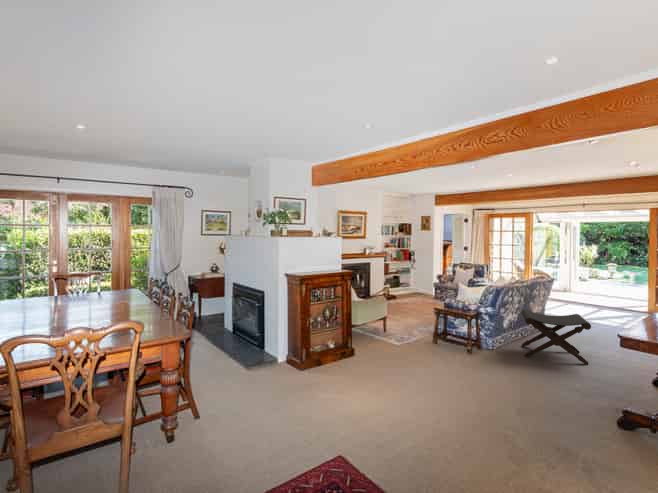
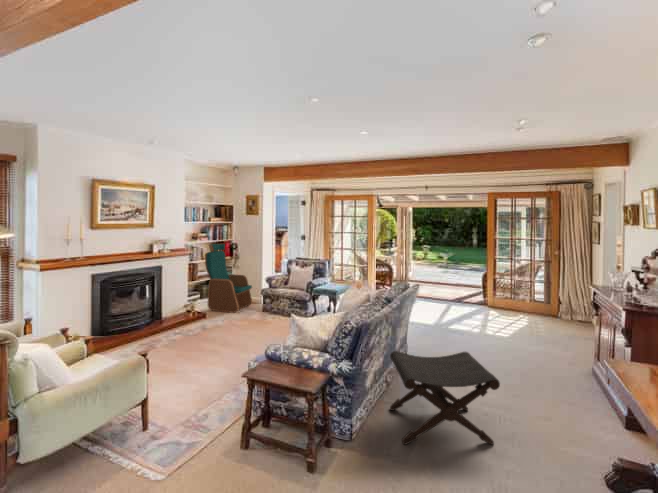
armchair: none [393,251,426,299] -> present [205,244,252,313]

